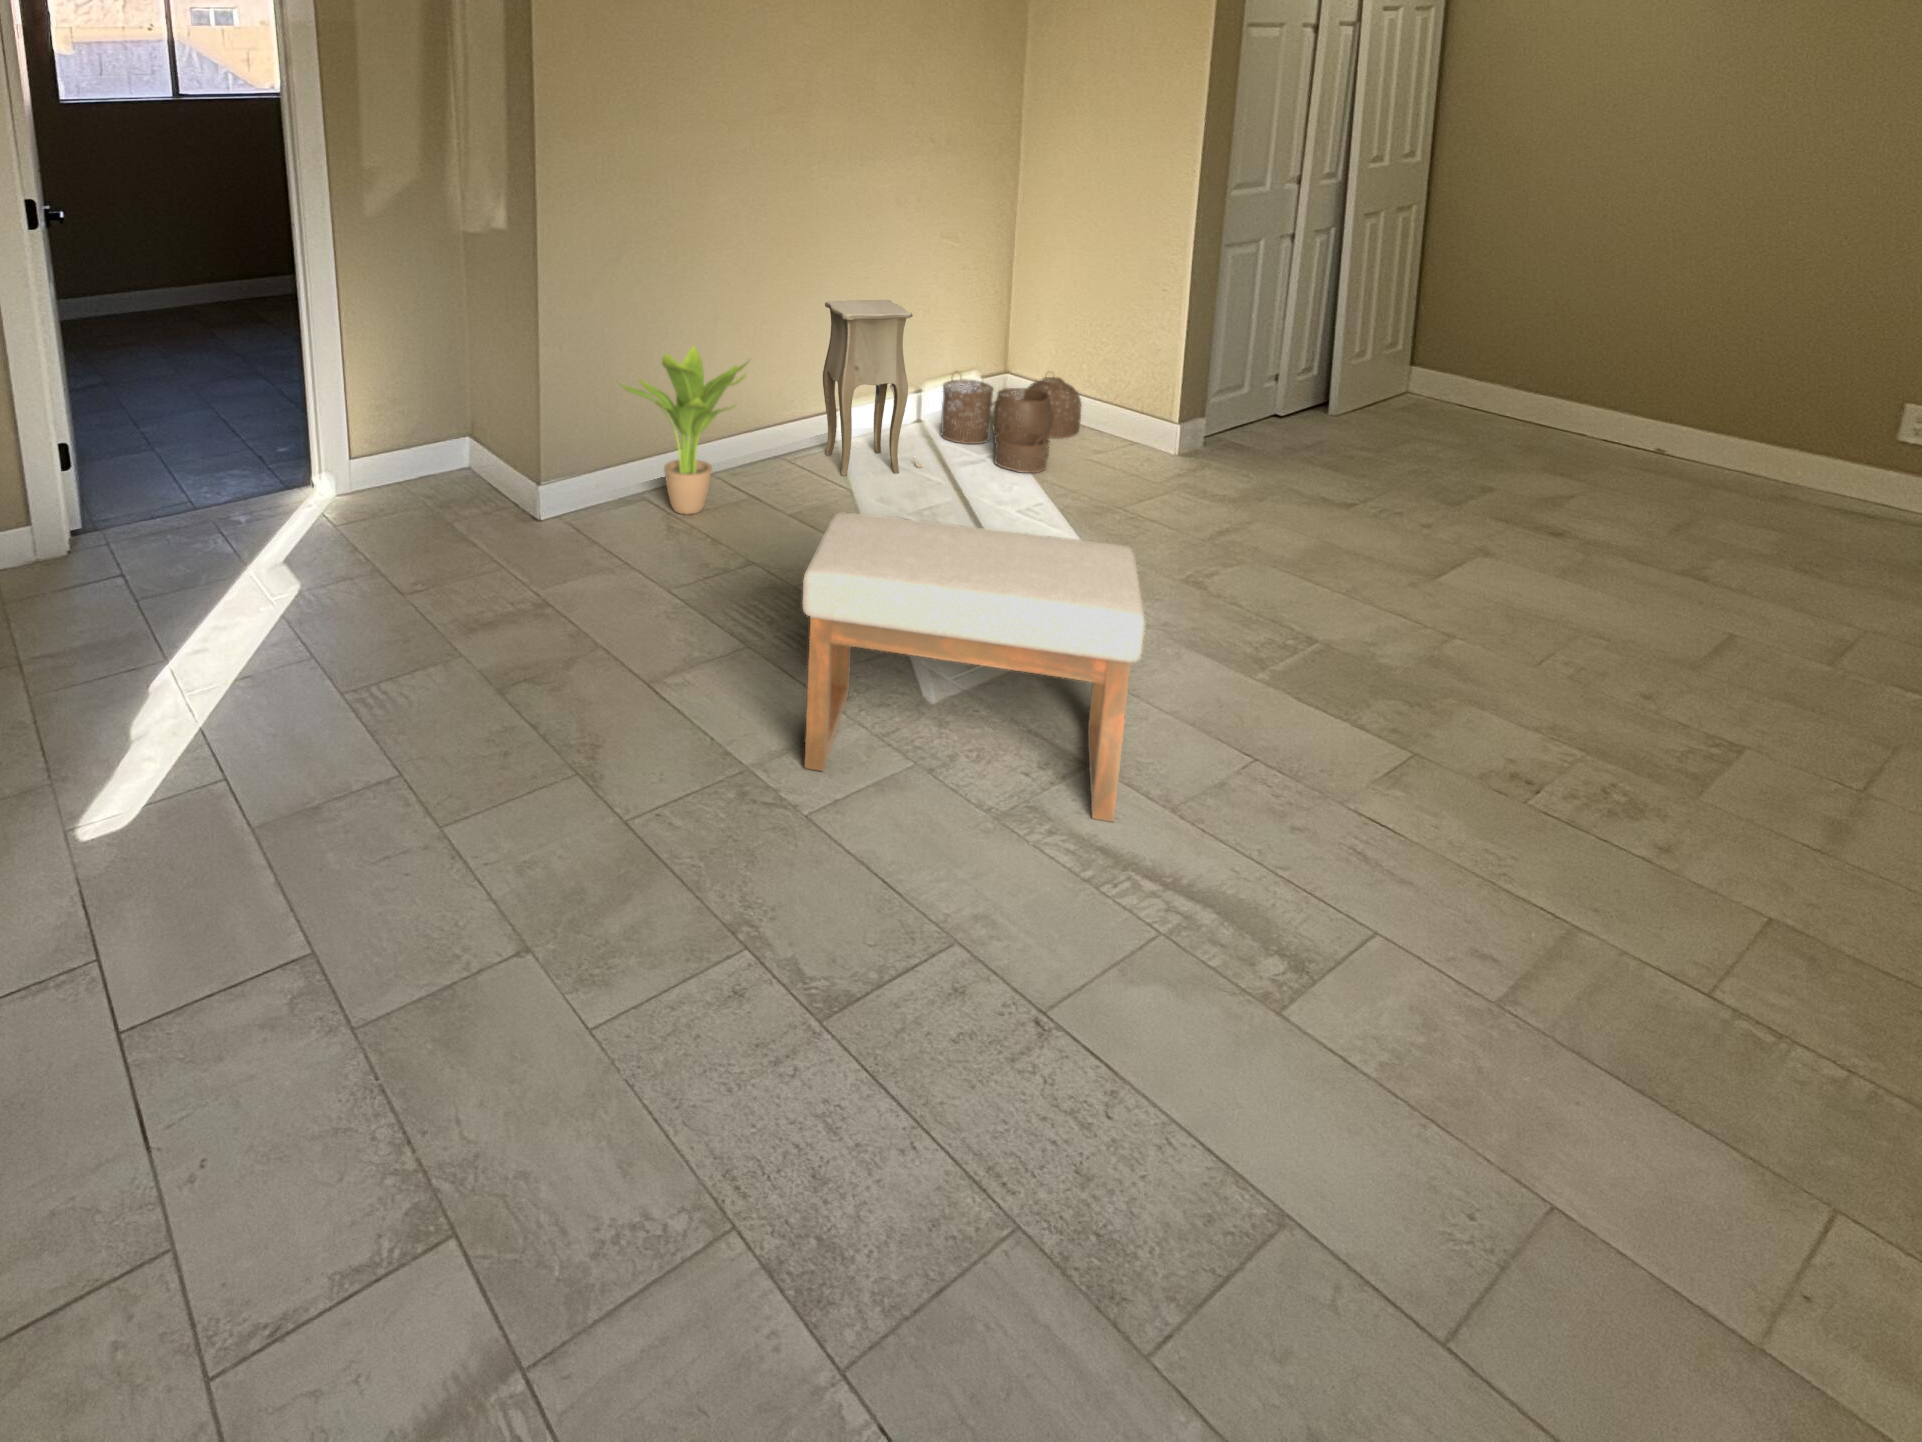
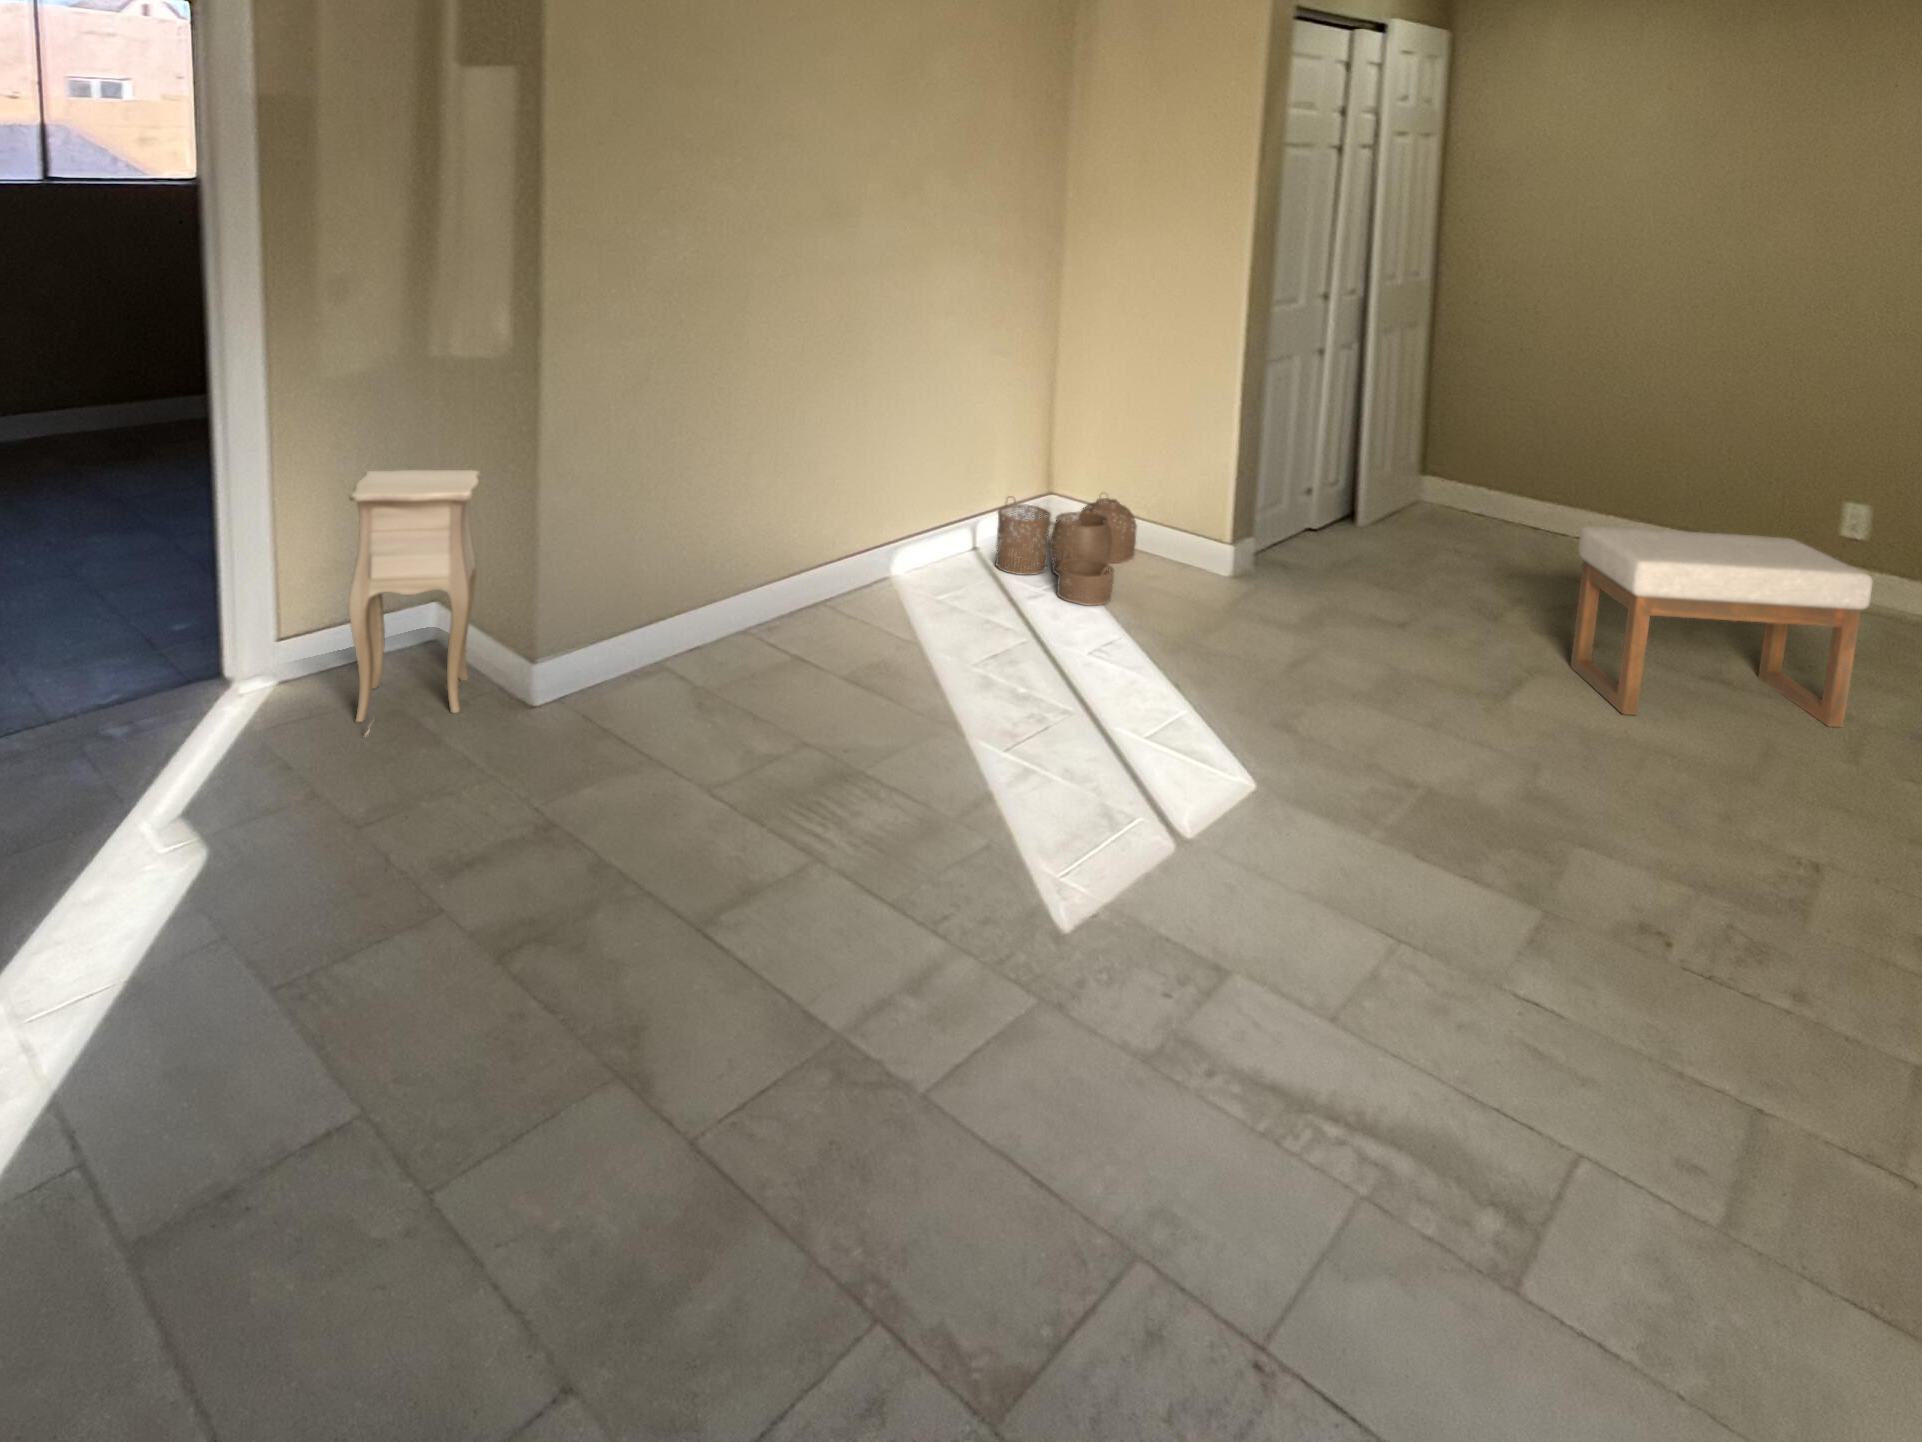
side table: present [823,300,922,475] -> present [348,470,481,735]
potted plant: present [620,346,746,514] -> none [642,481,803,682]
ottoman: present [803,512,1144,822] -> present [1570,526,1873,728]

